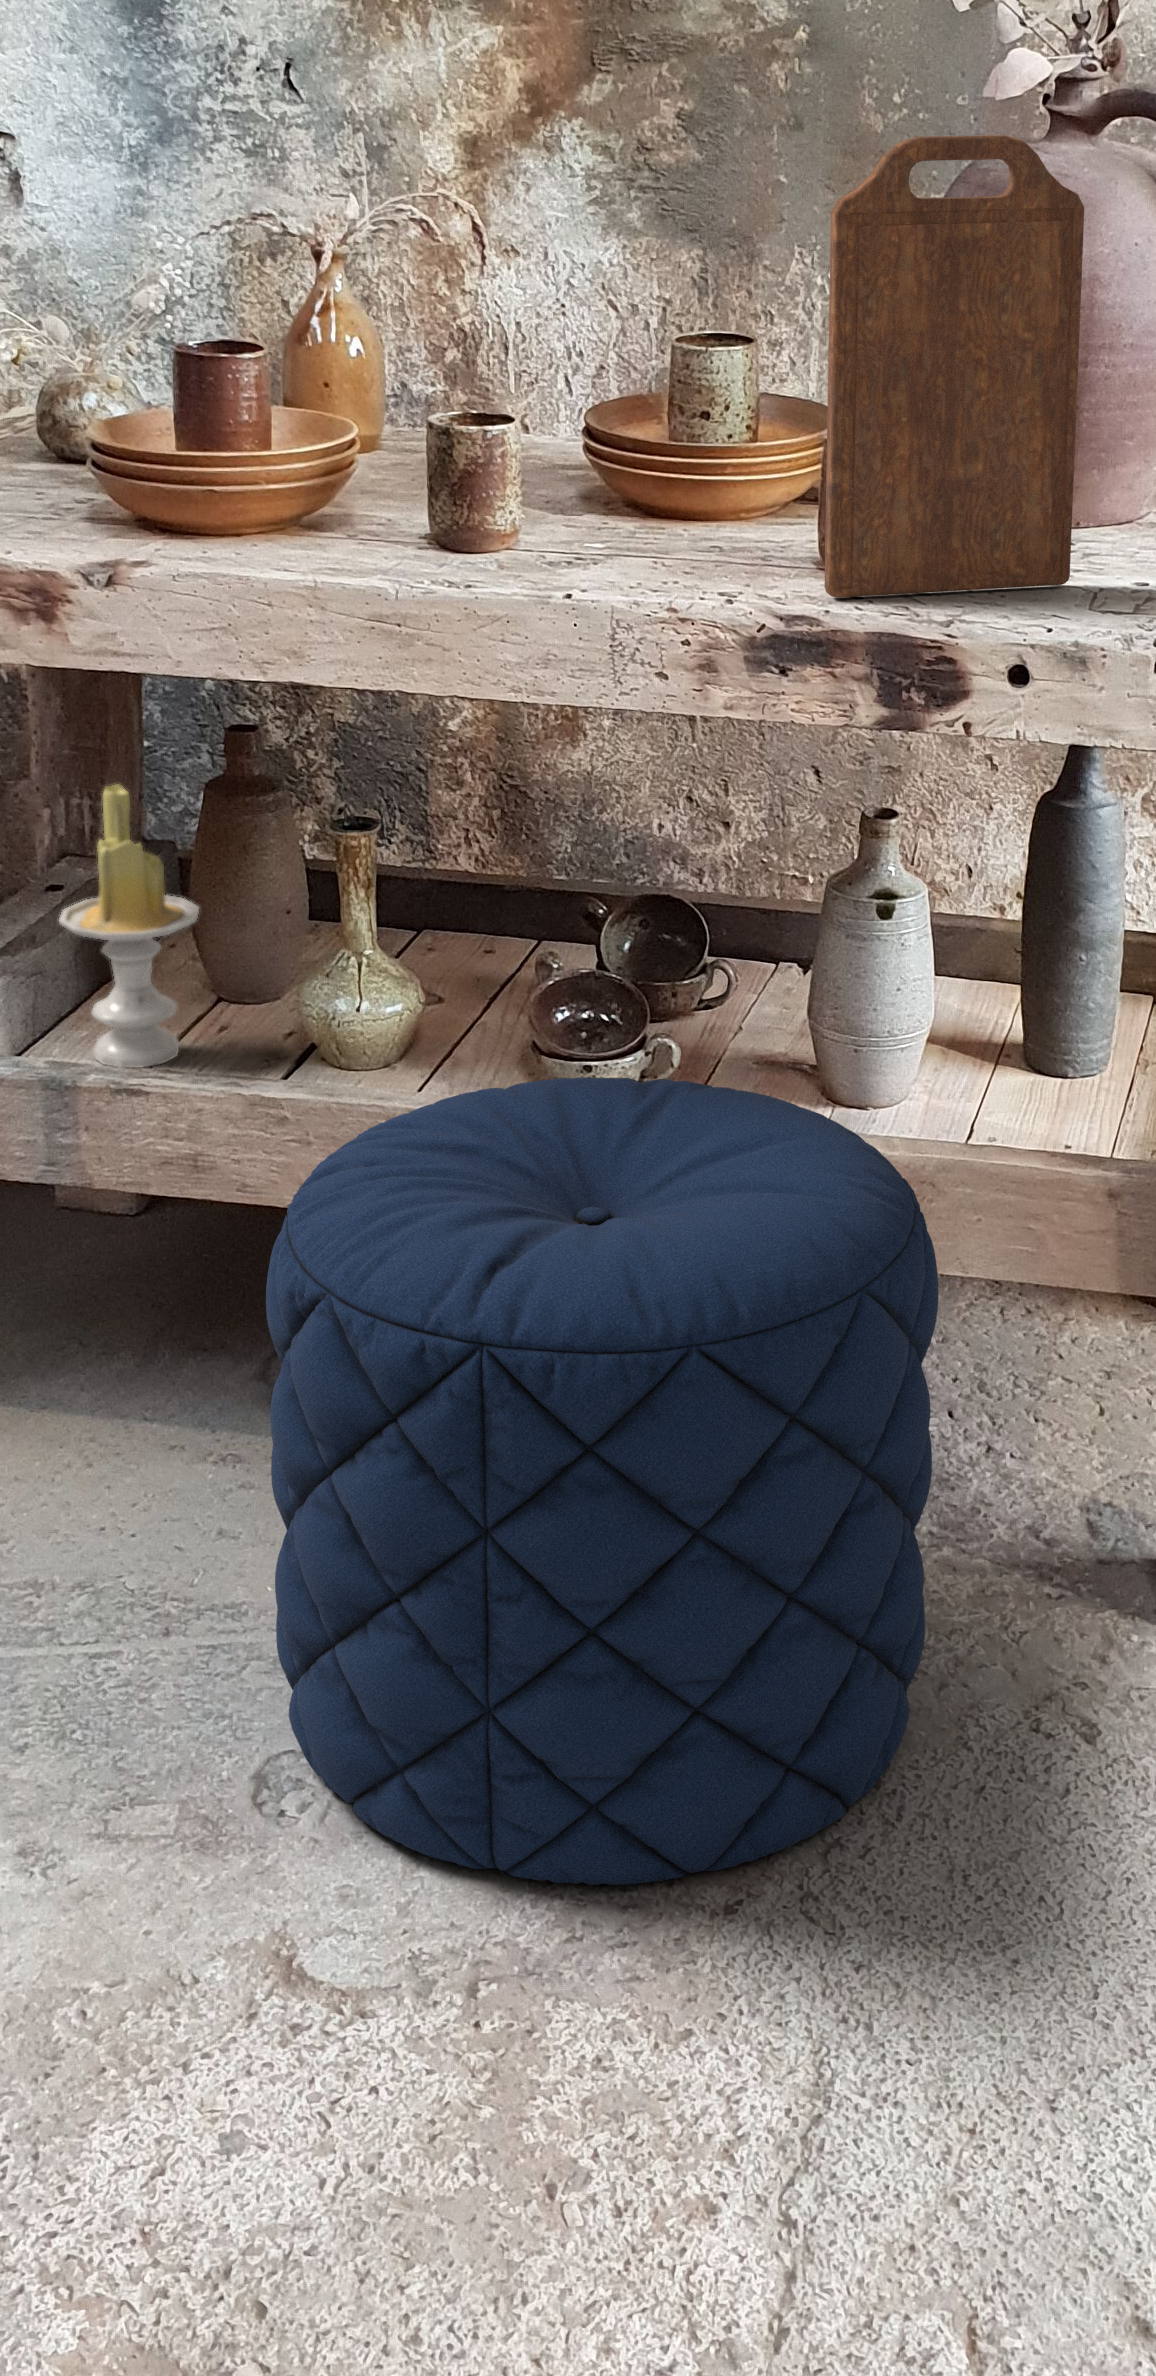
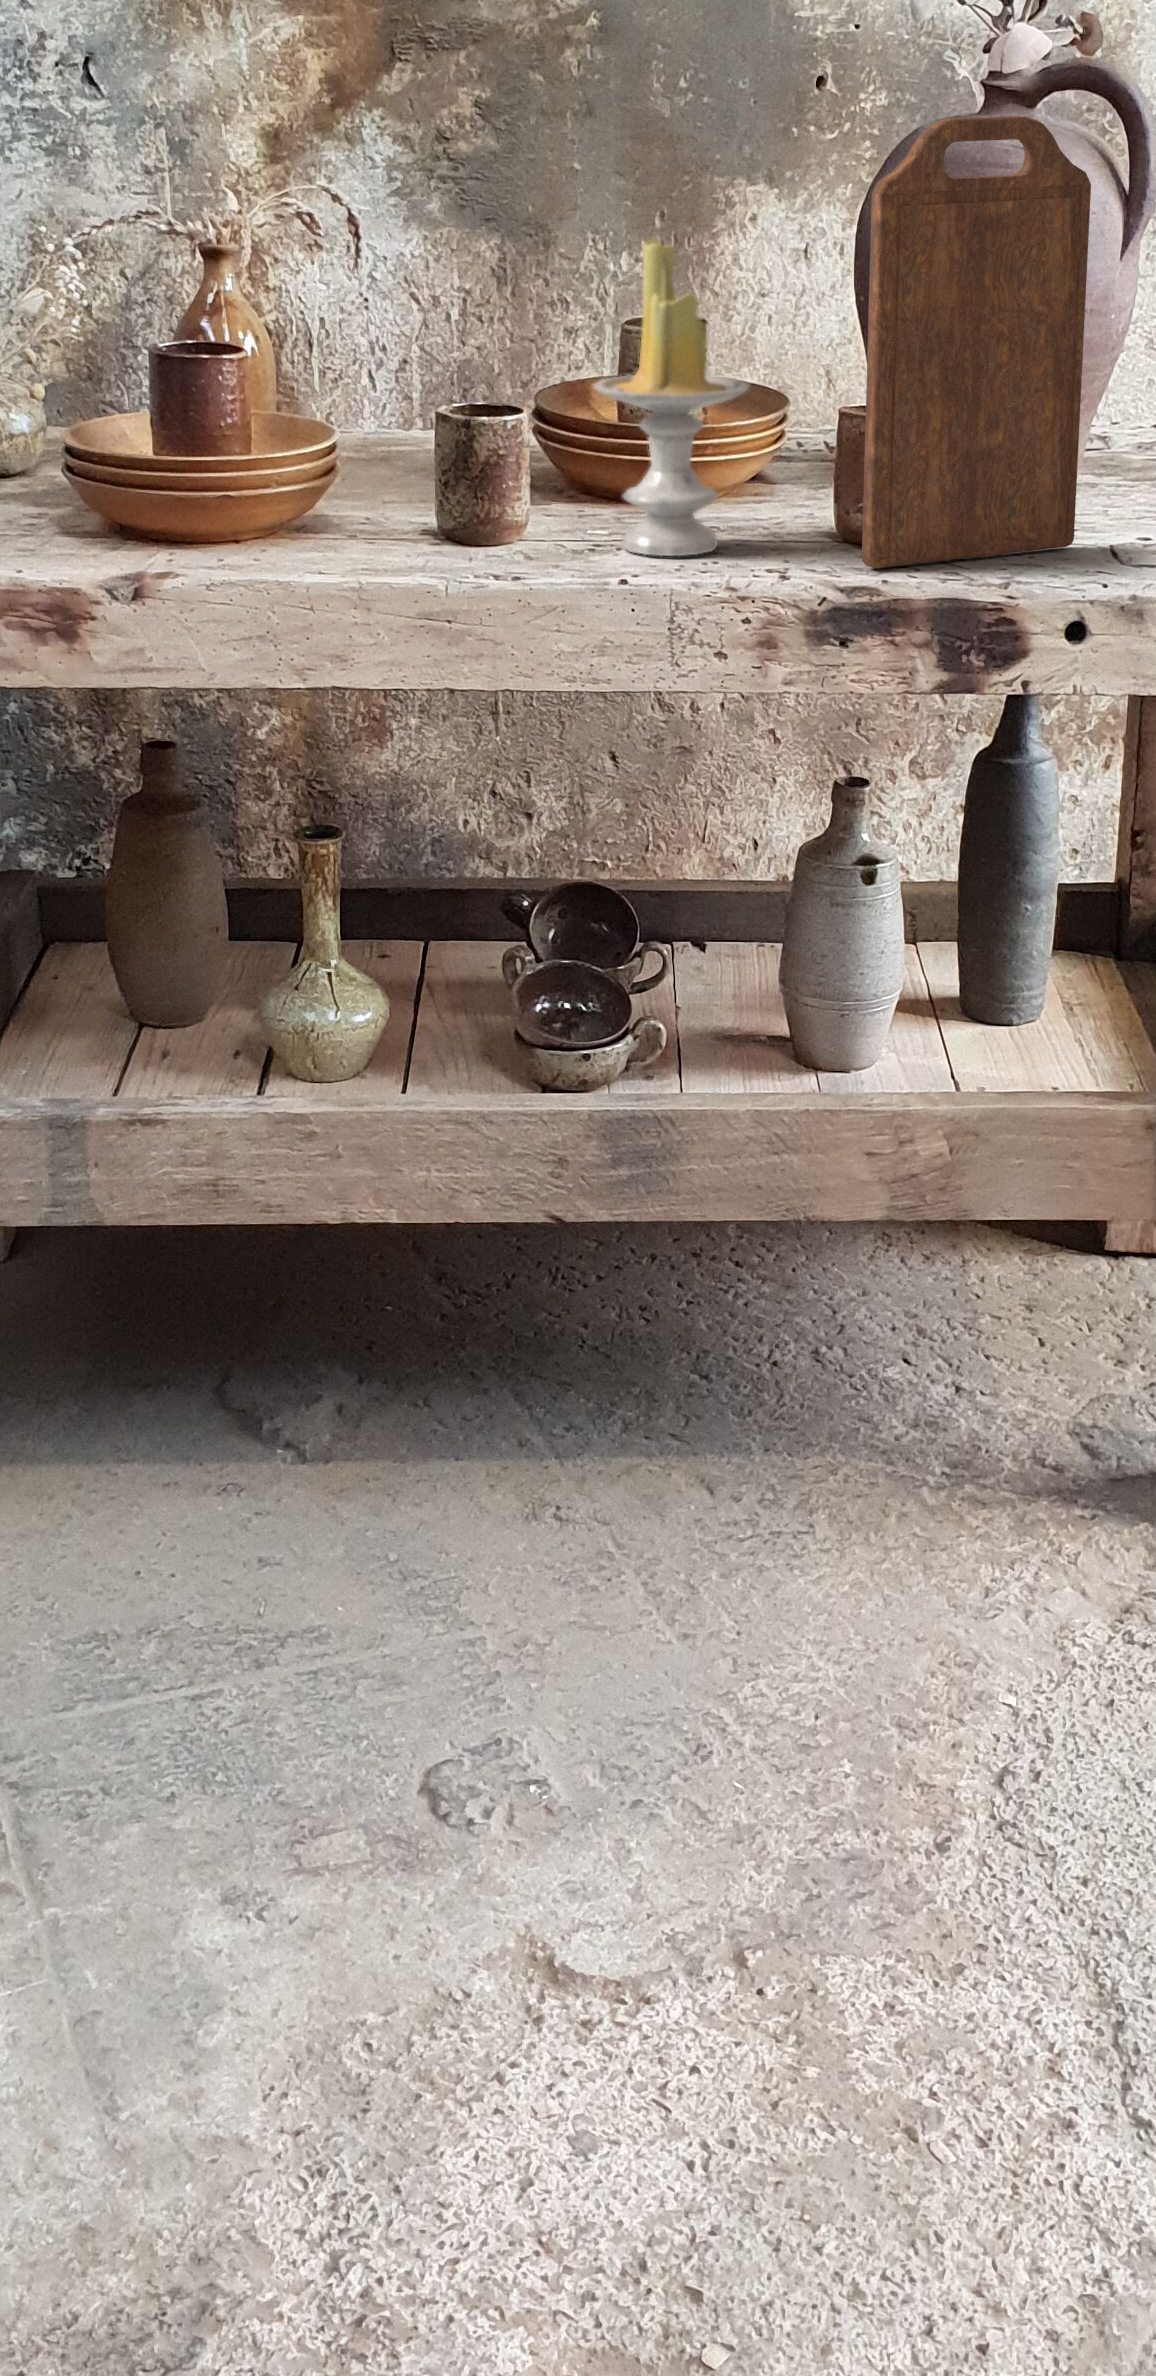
candle: present [59,784,199,1068] -> present [594,239,749,556]
pouf: present [266,1077,938,1885] -> none [411,1048,1064,1840]

